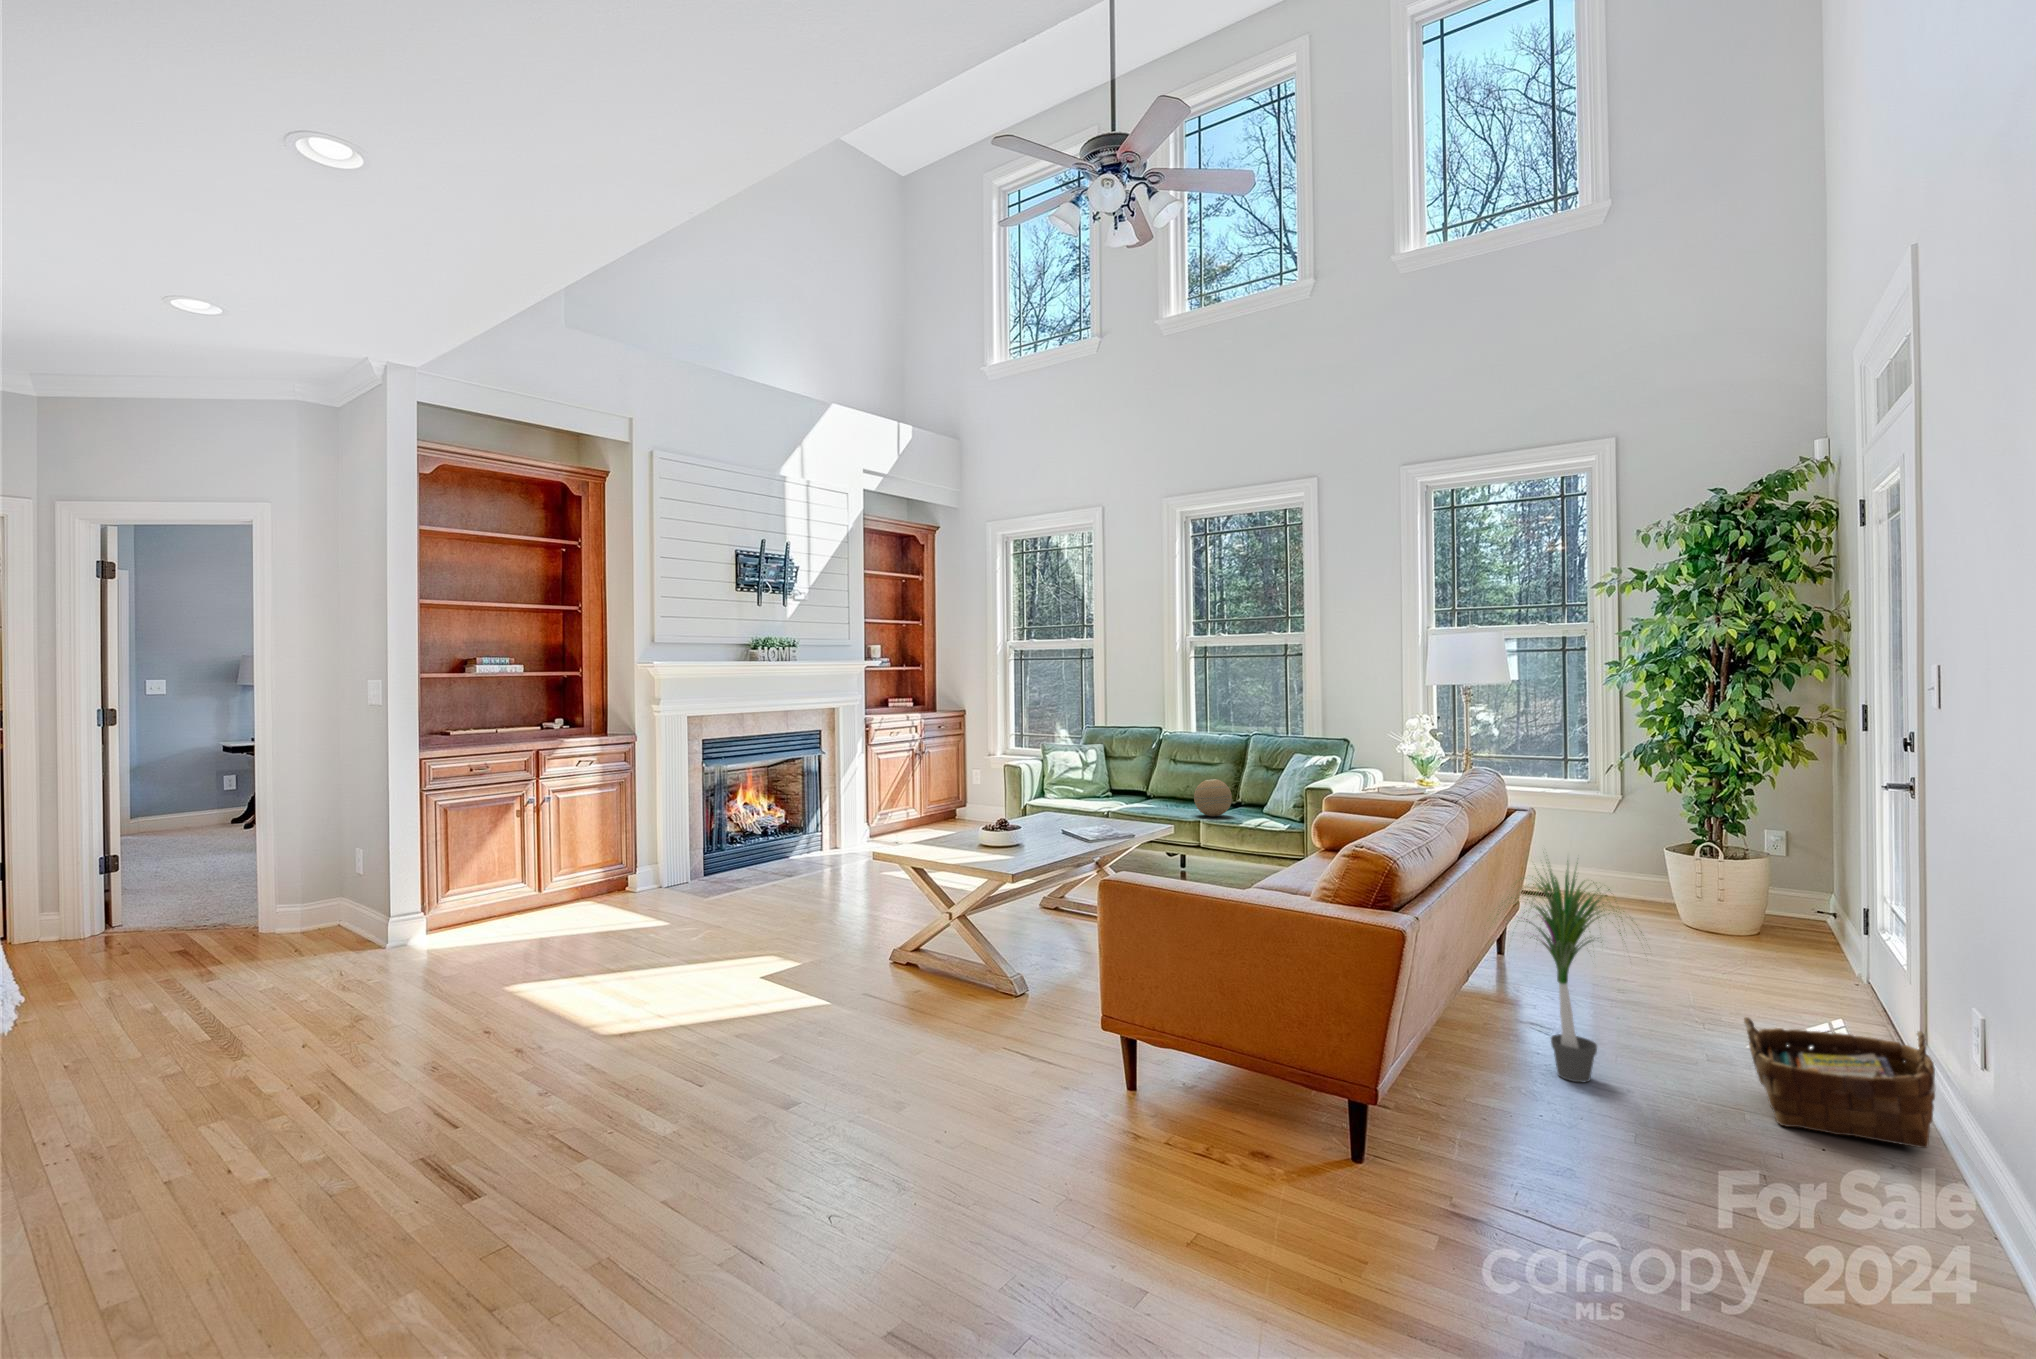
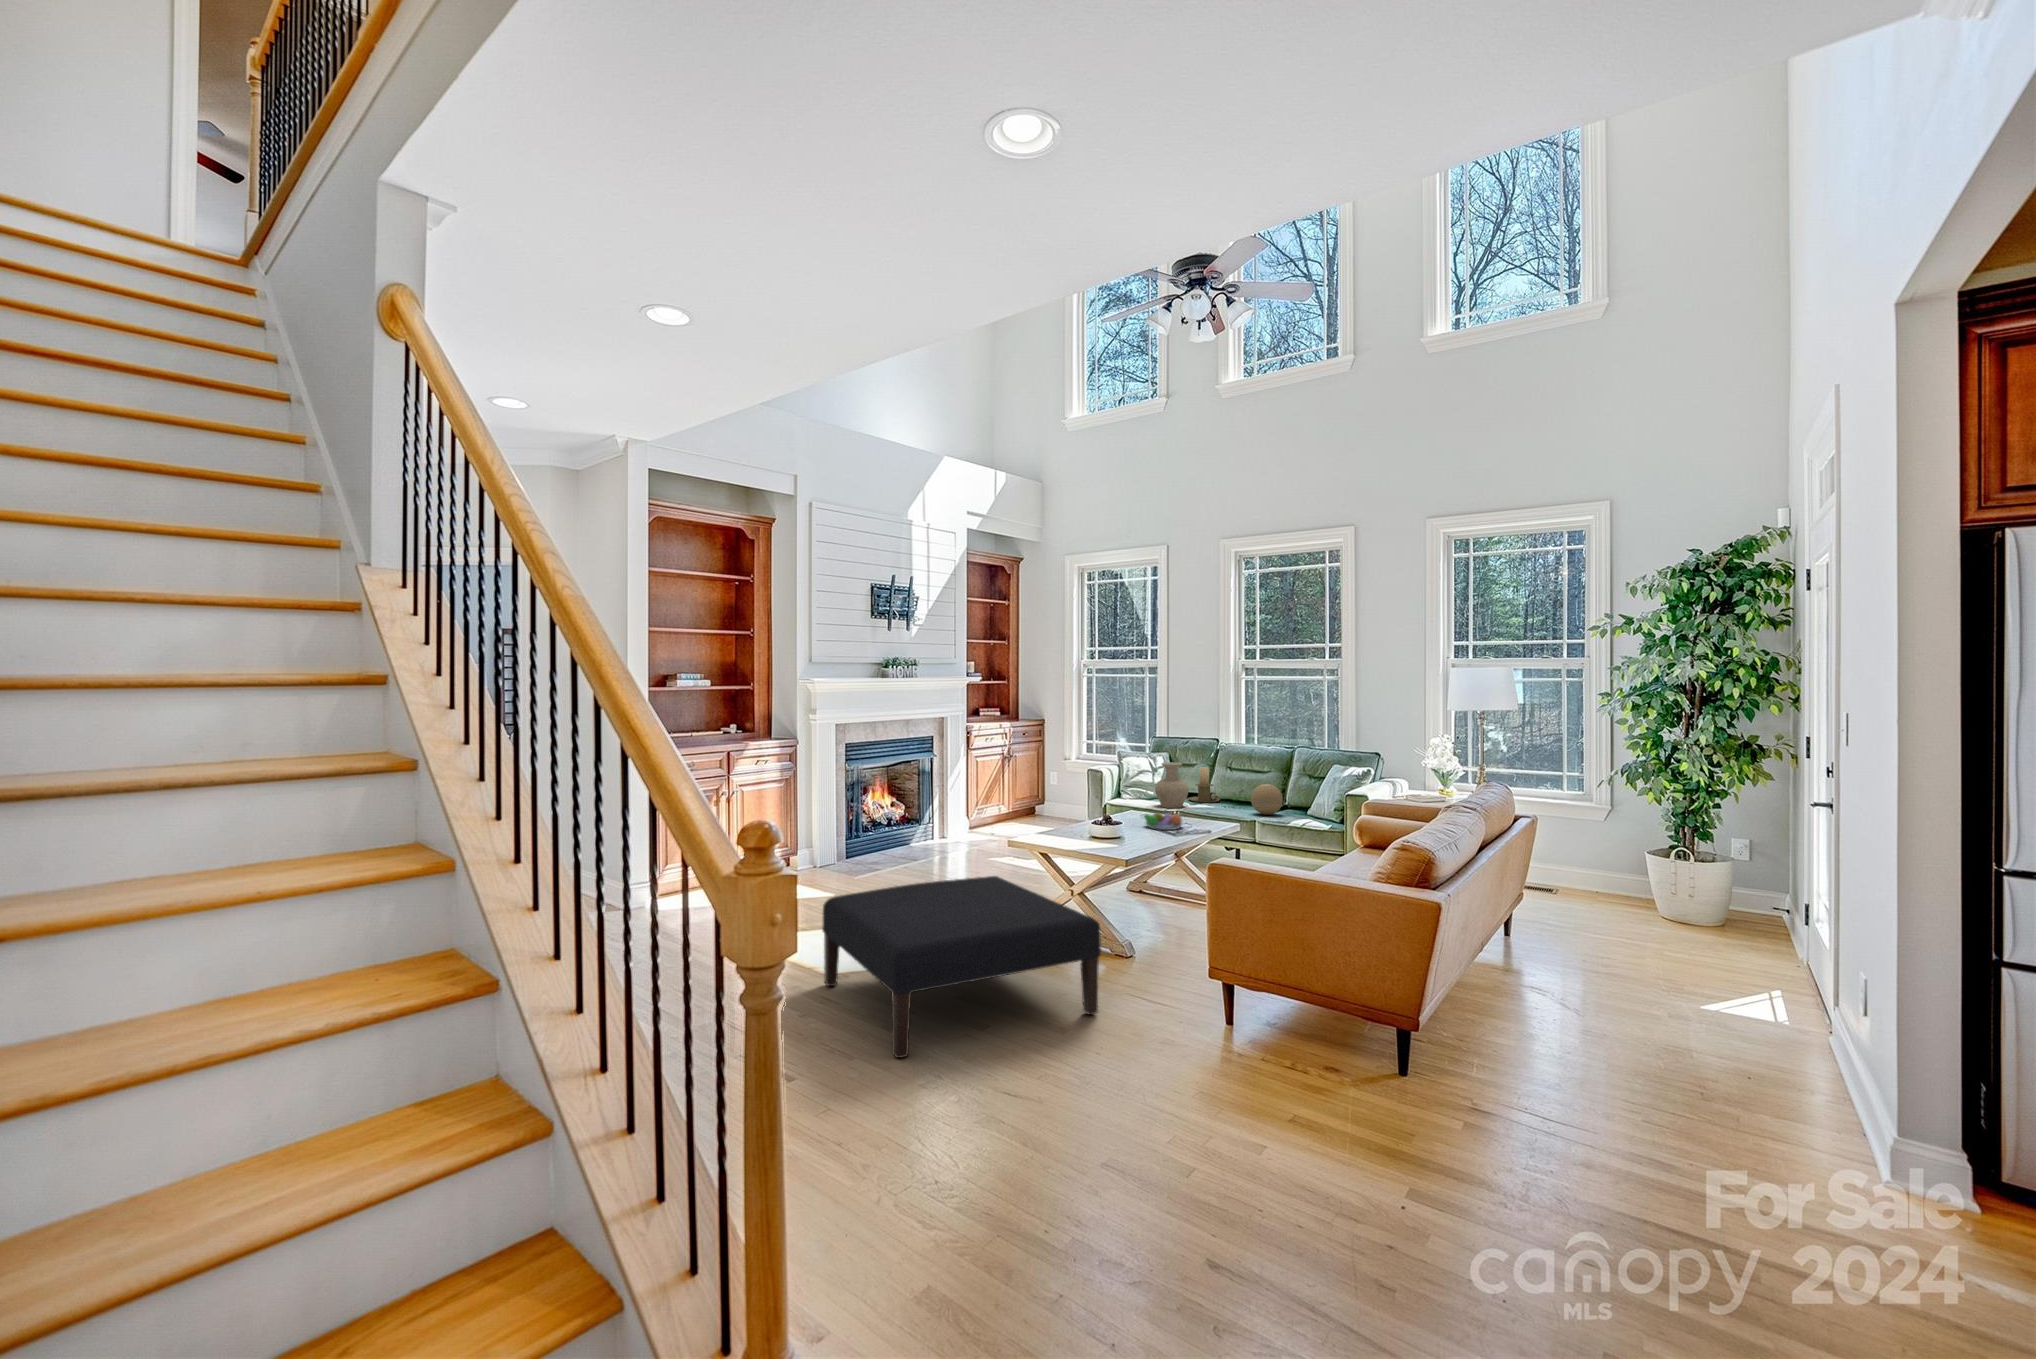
vase: none [1081,755,1121,810] -> present [1155,762,1189,808]
candle holder: none [1124,761,1163,804] -> present [1188,767,1220,803]
fruit bowl: none [1052,813,1105,838] -> present [1144,812,1183,830]
potted plant: present [1496,863,1642,1082] -> none [1494,841,1629,1023]
ottoman: none [596,903,960,1171] -> present [822,876,1101,1058]
woven basket: present [1744,1017,1936,1148] -> none [1698,976,1842,1072]

